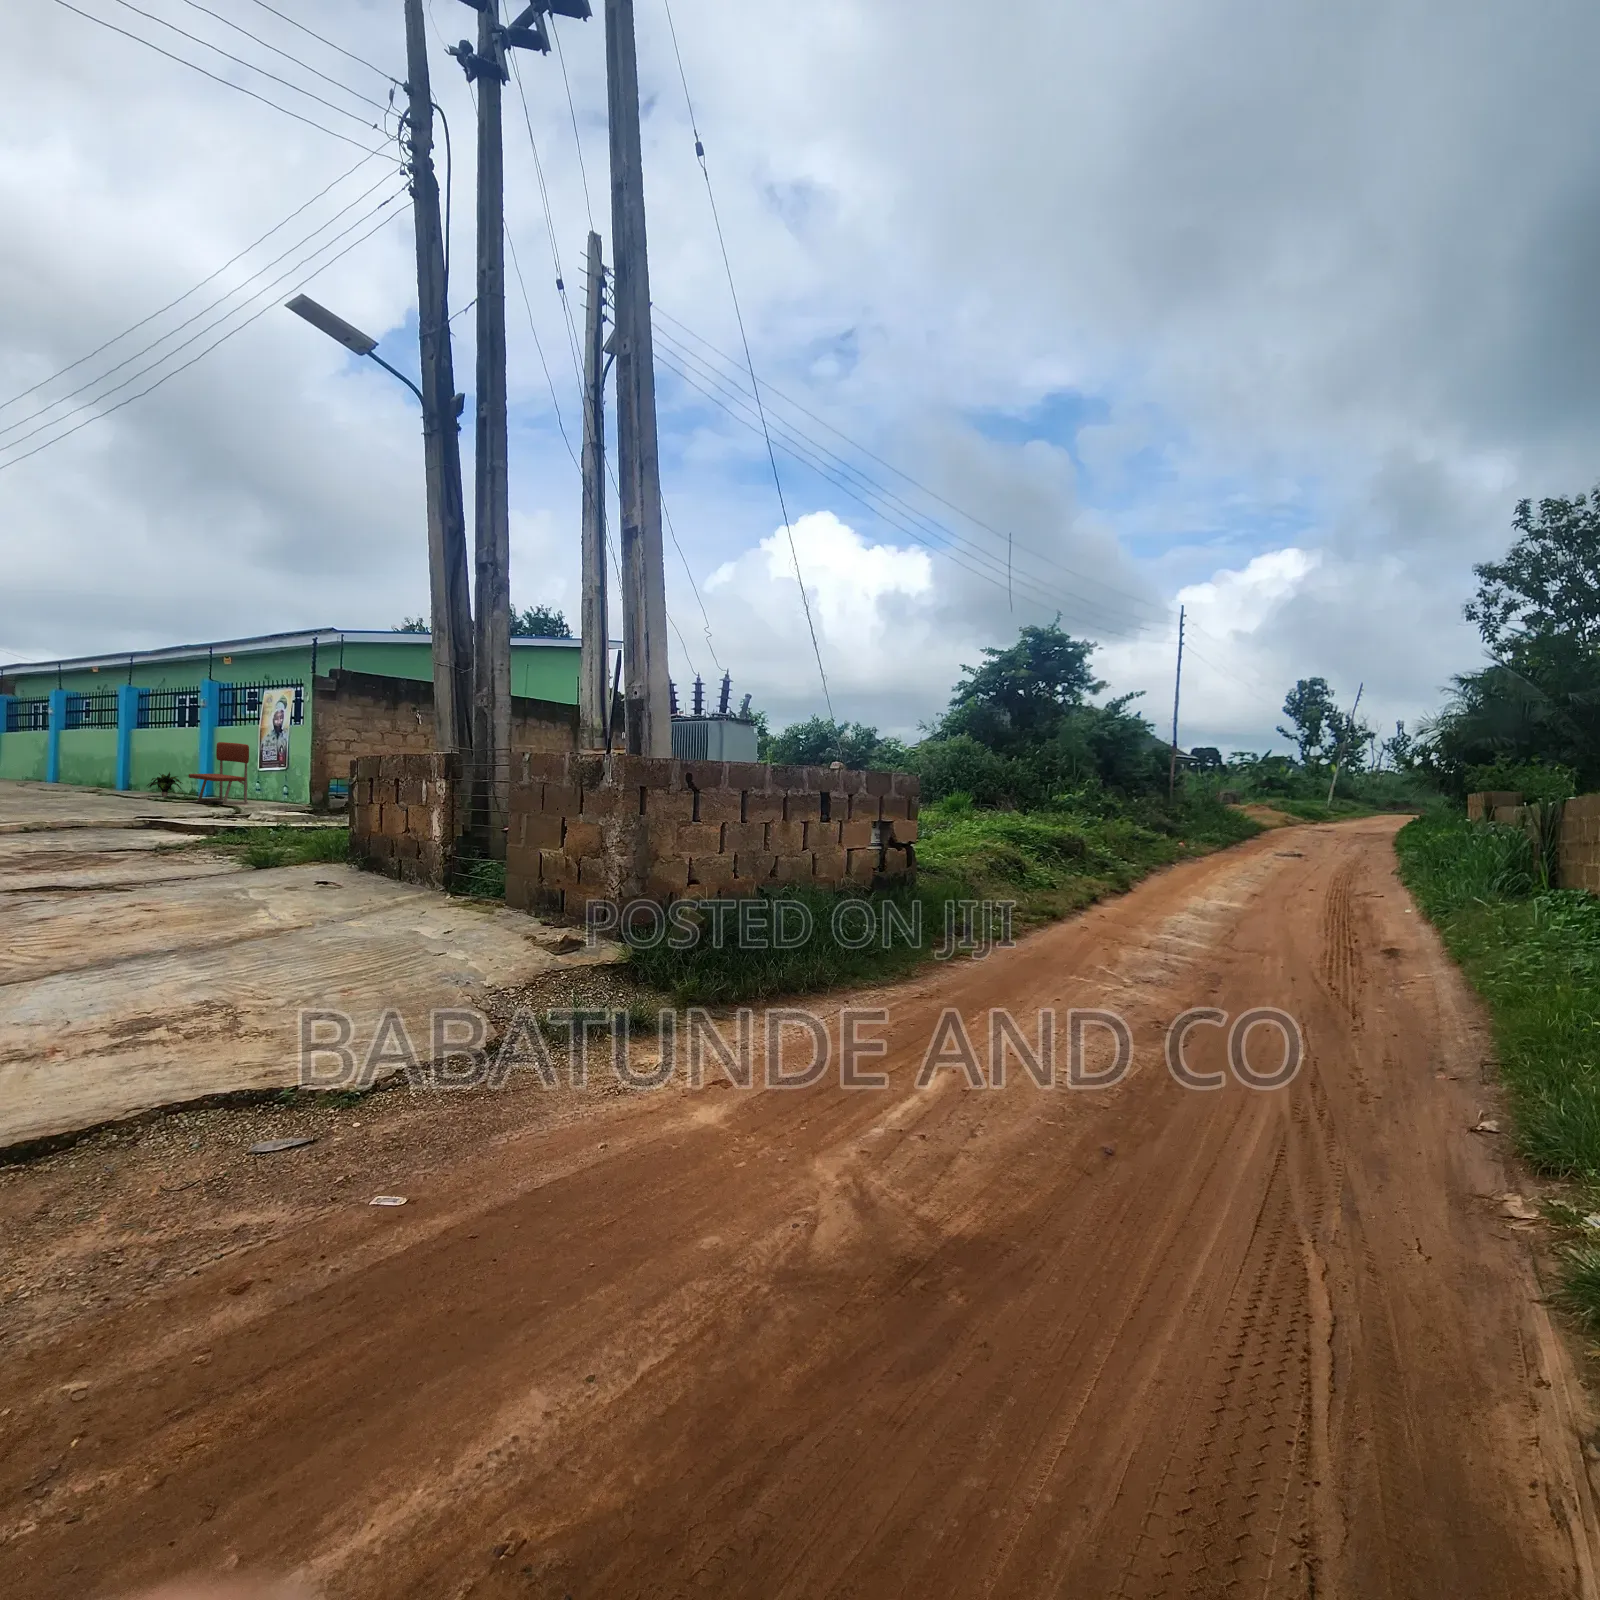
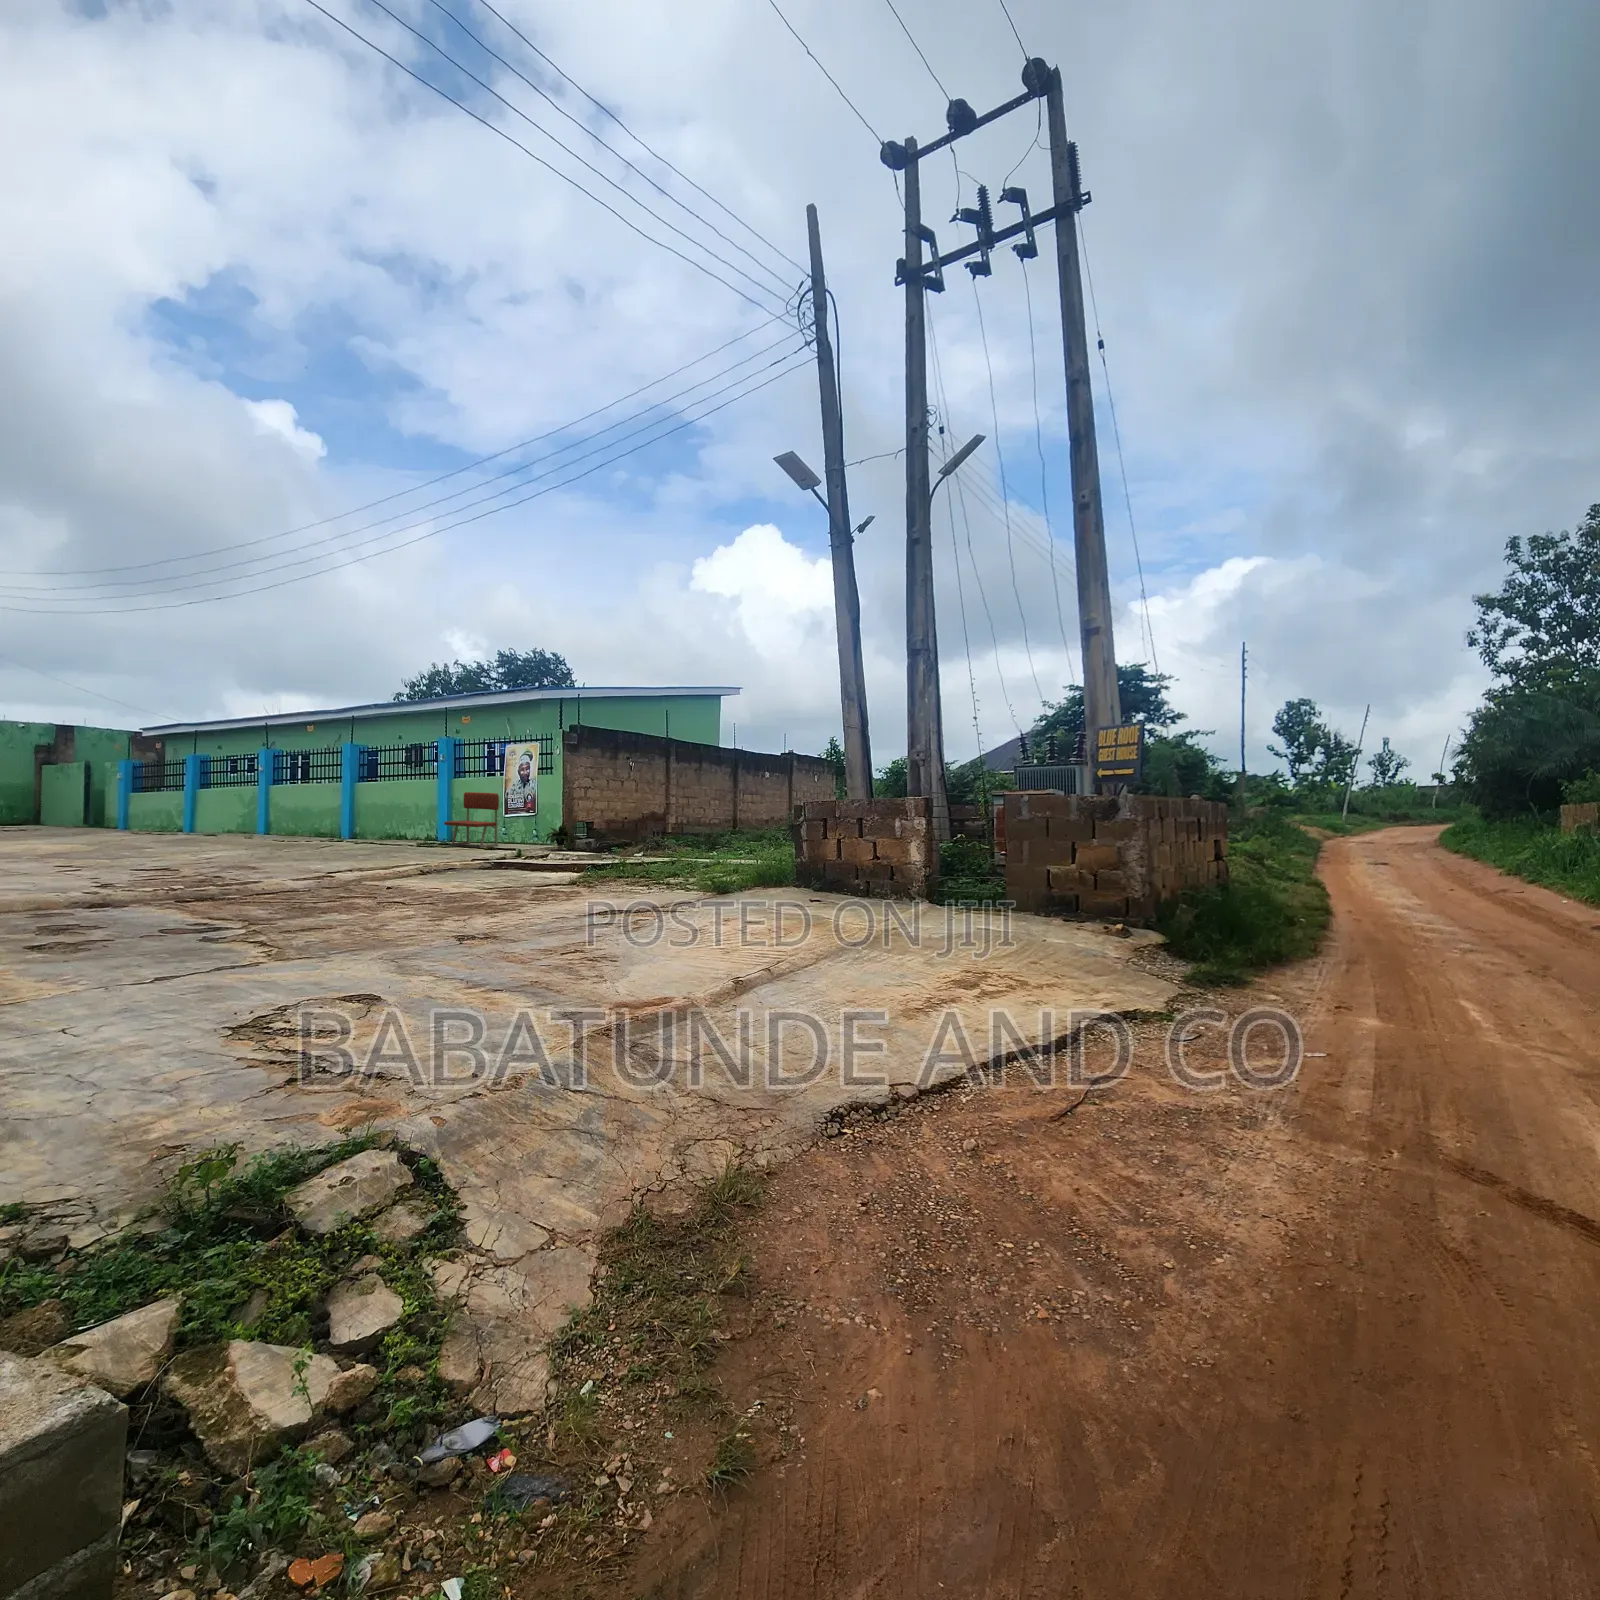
potted plant: present [147,772,183,797] -> present [546,824,577,850]

